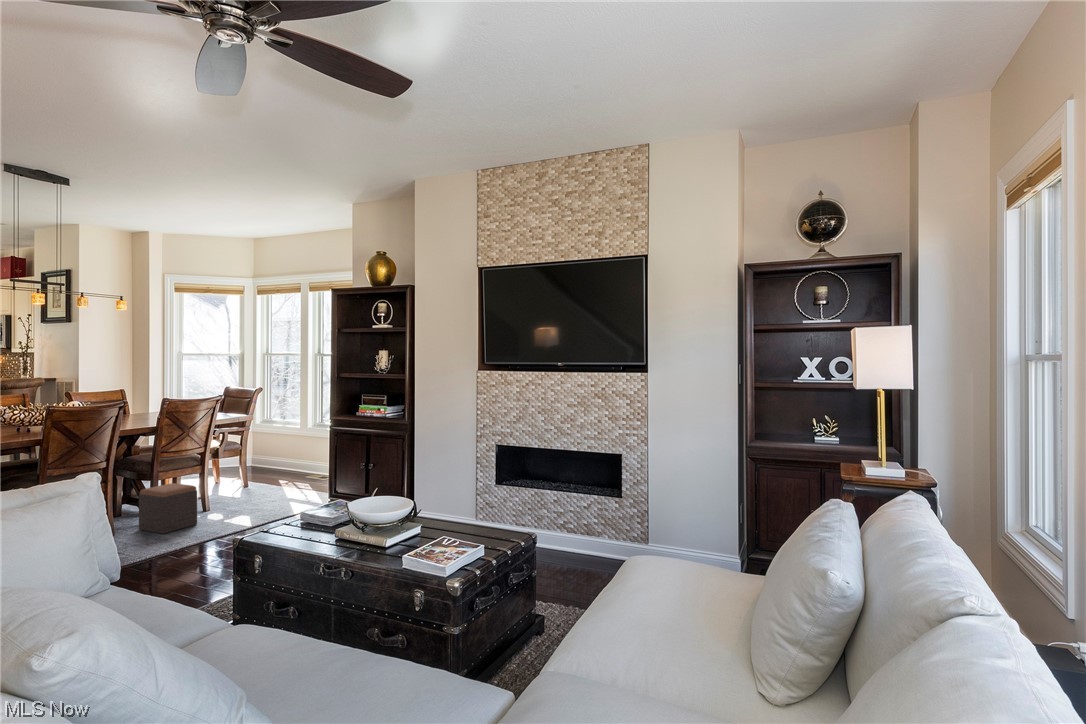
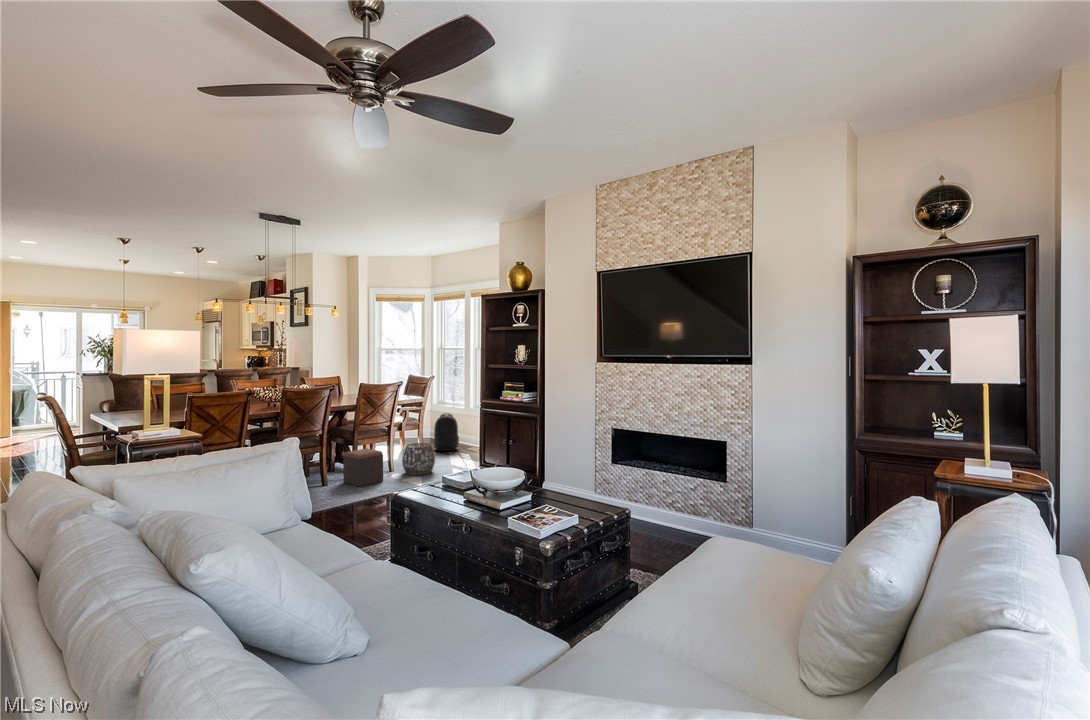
backpack: none [260,434,294,481] -> present [434,413,459,451]
woven basket: none [222,472,268,514] -> present [402,443,435,475]

